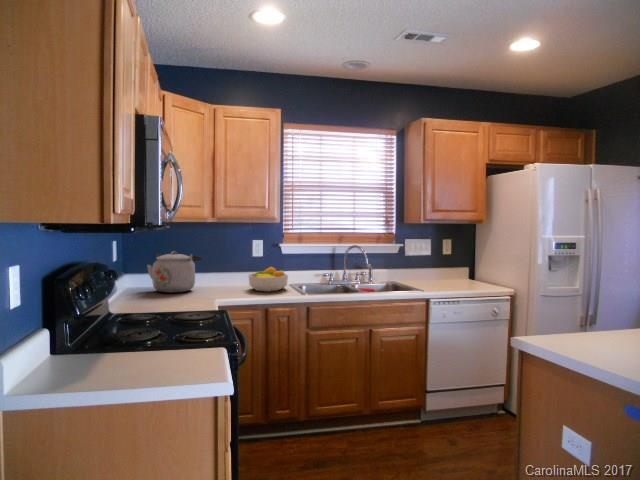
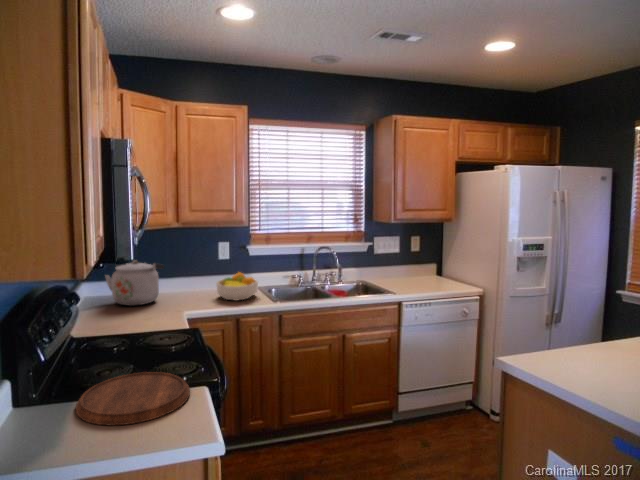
cutting board: none [103,332,207,366] -> present [76,372,190,425]

